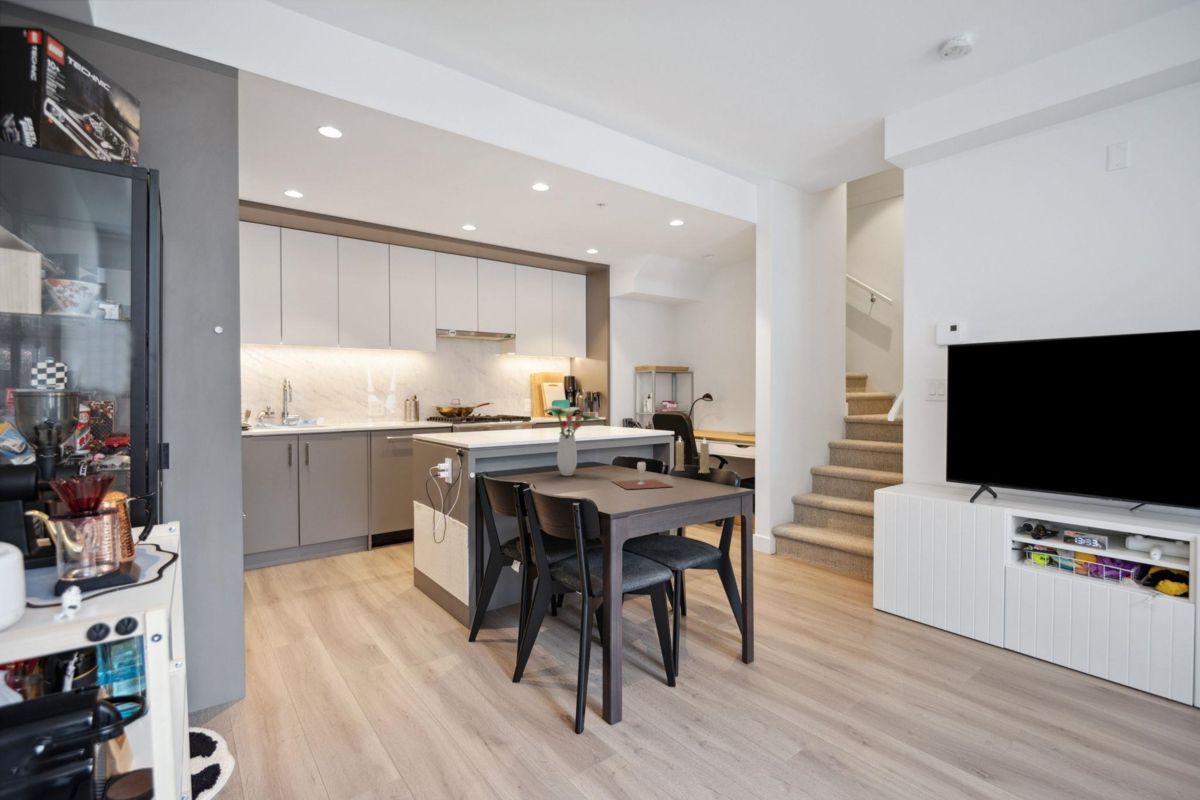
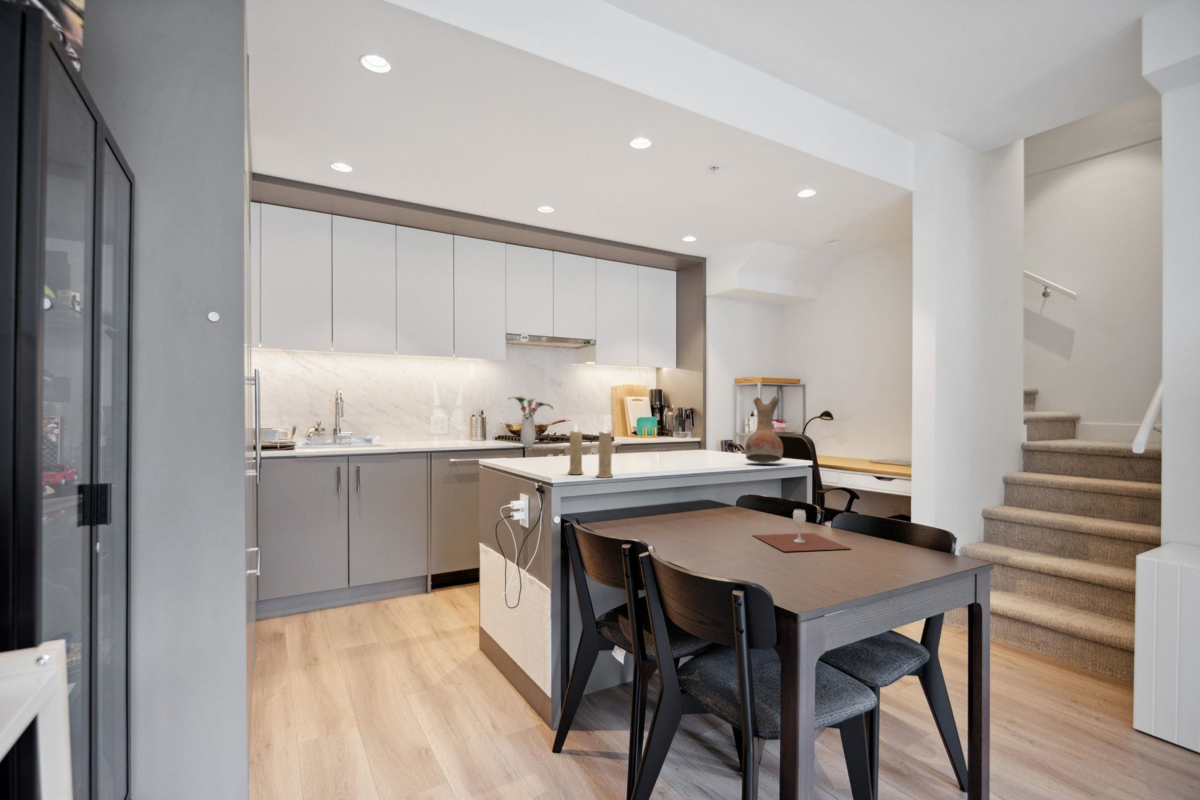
vase: none [620,382,648,433] -> present [745,396,783,463]
flower arrangement: present [545,406,604,476] -> present [509,396,553,447]
candle: present [675,438,709,473] -> present [568,425,613,478]

